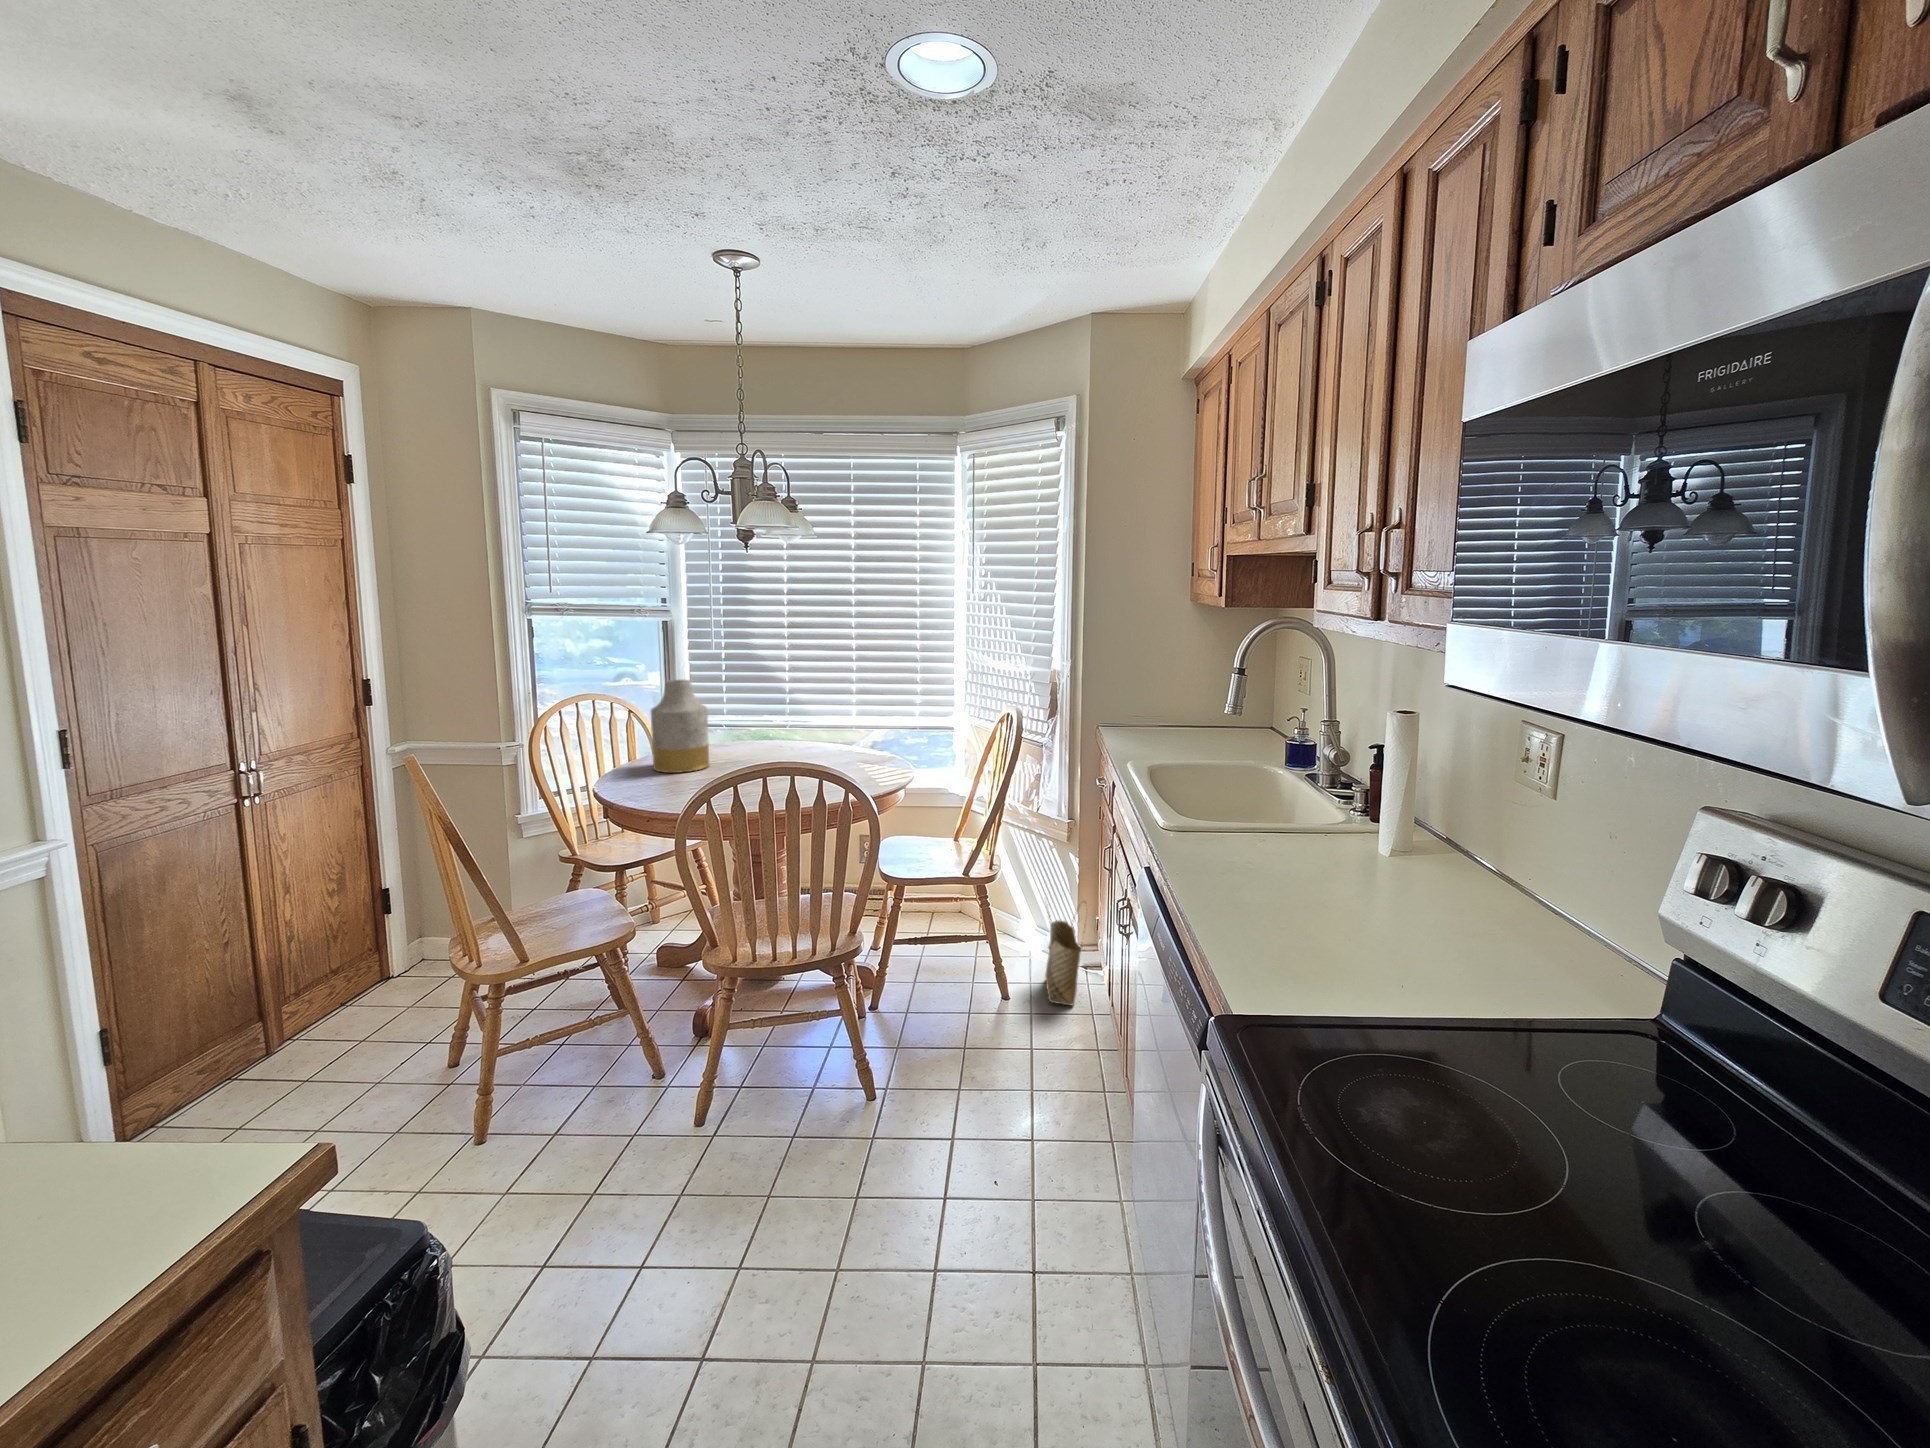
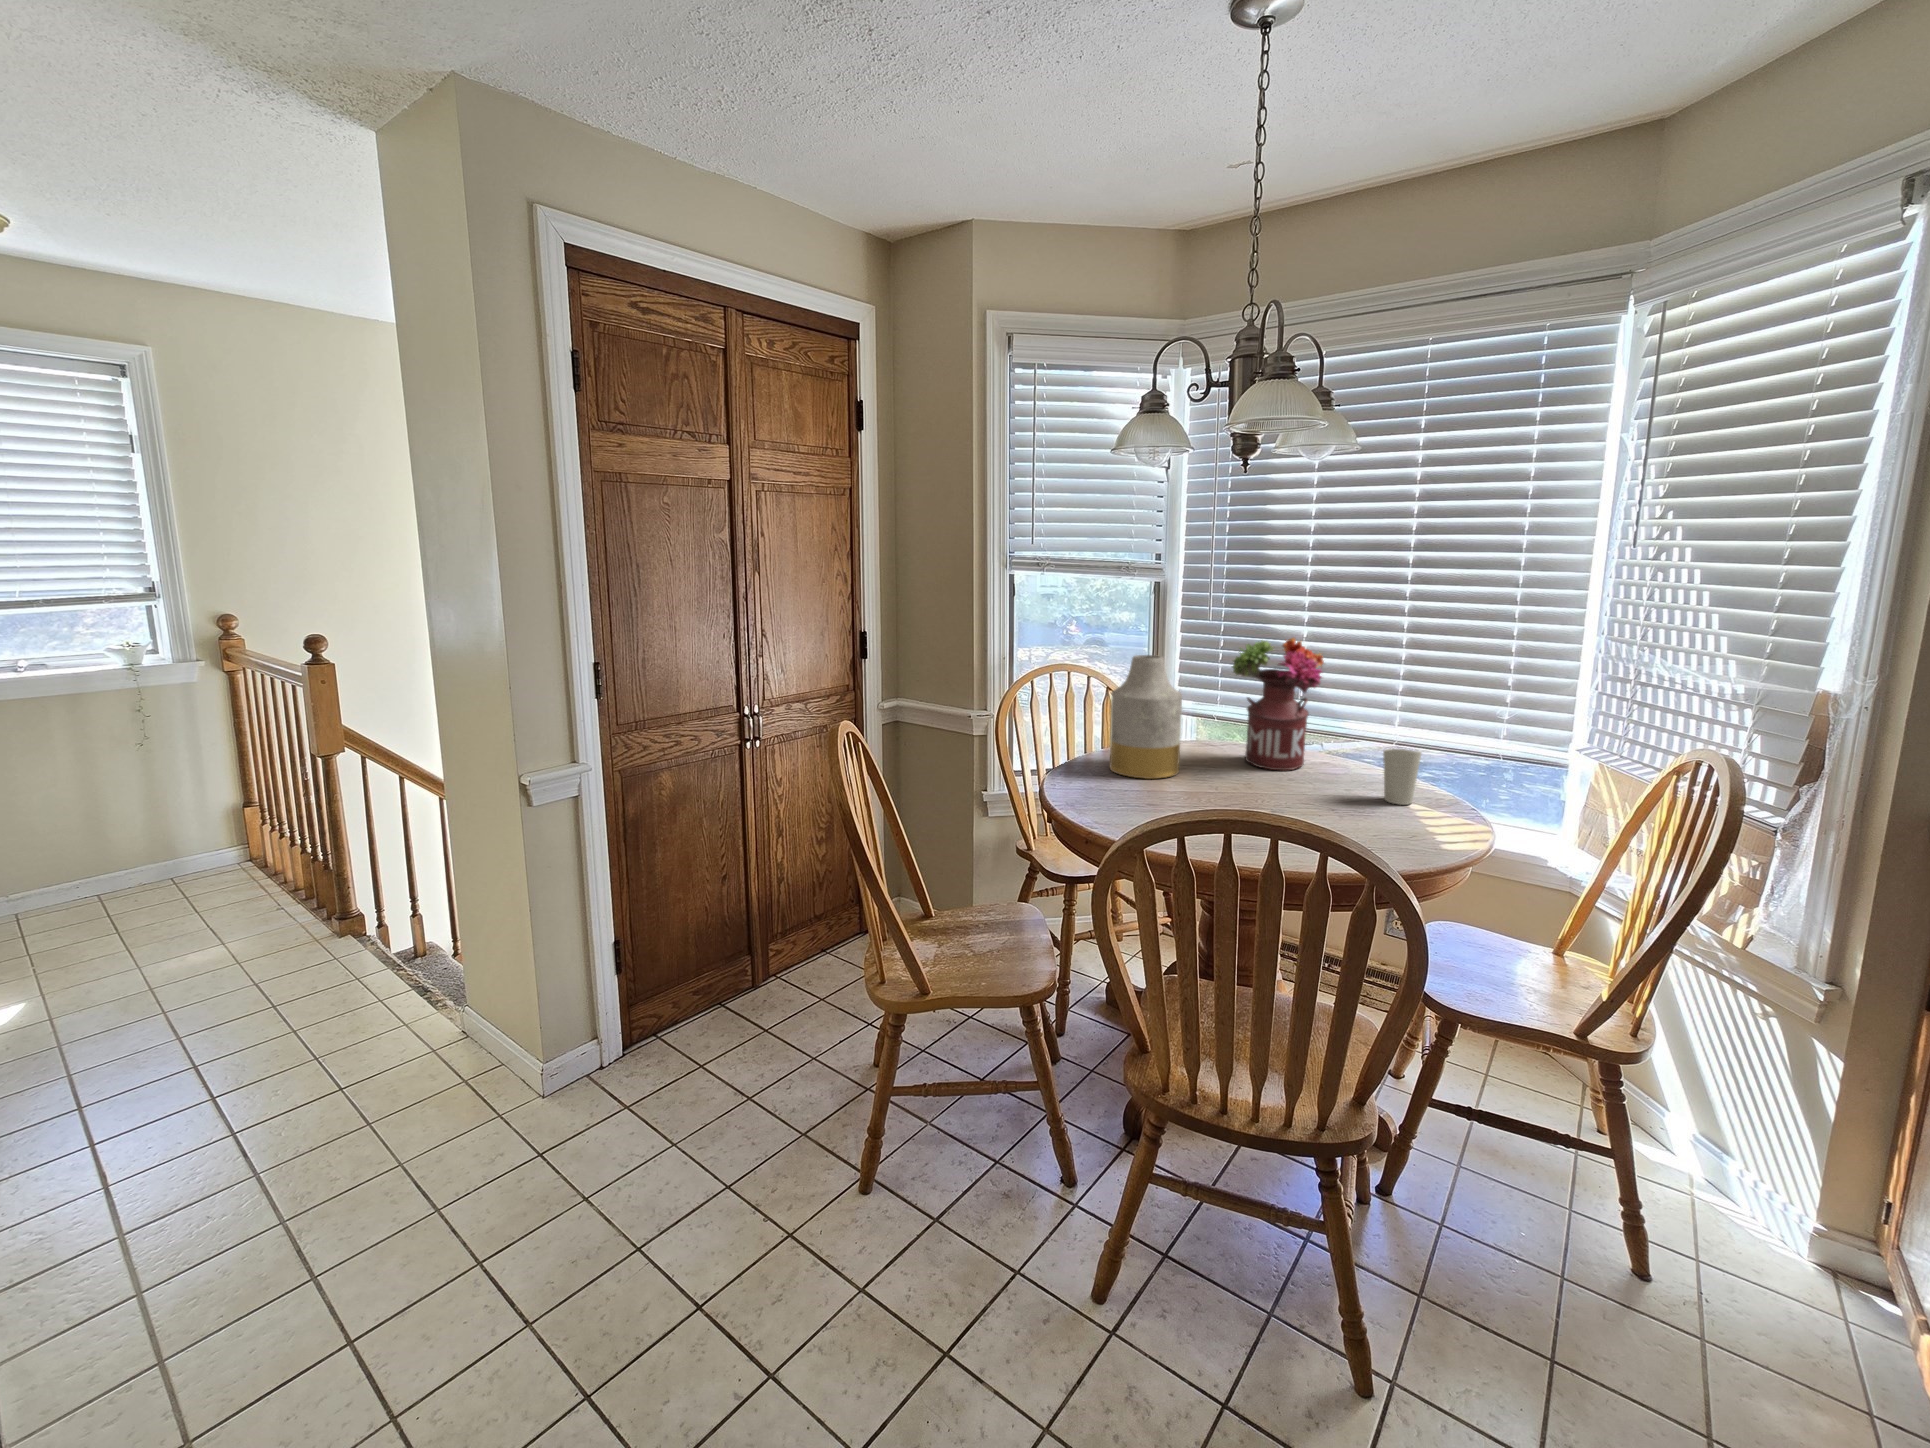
flower arrangement: none [741,660,806,755] -> present [1232,638,1324,770]
cup: none [847,727,870,763] -> present [1383,749,1421,805]
woven basket: present [1045,916,1081,1005] -> none [1743,1125,1885,1368]

